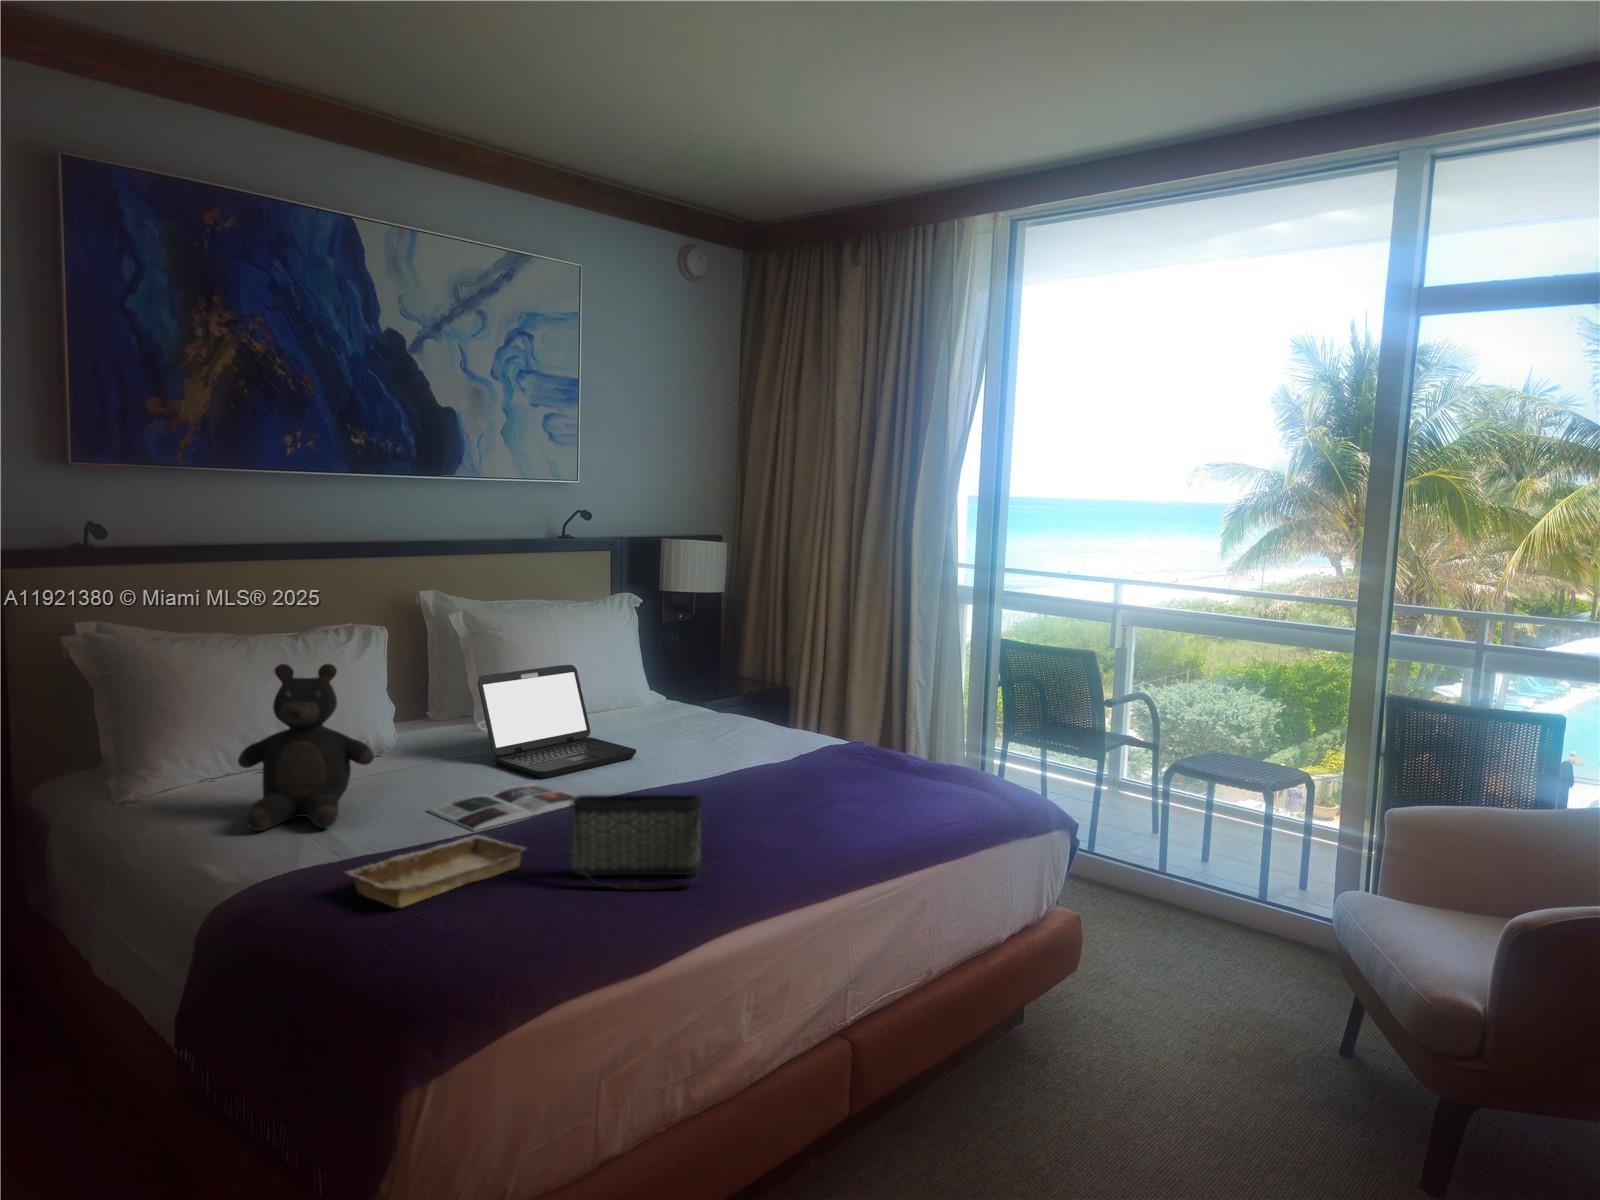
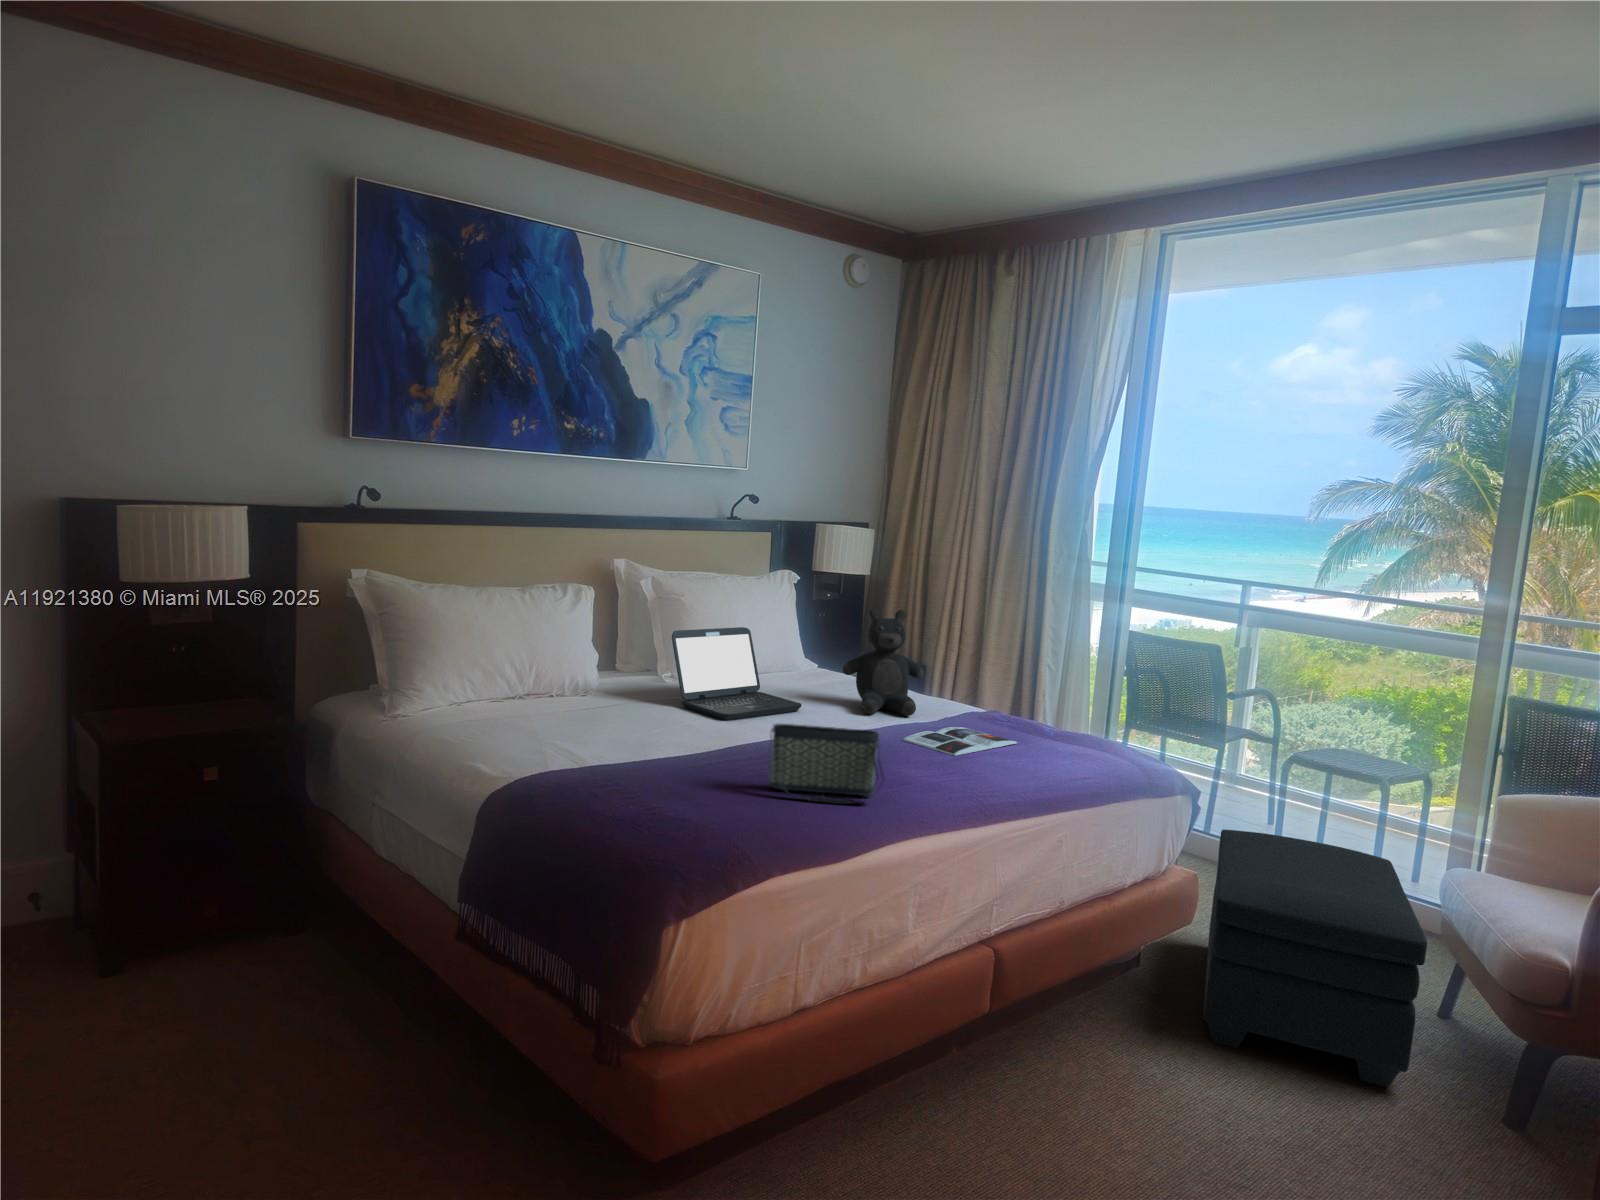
teddy bear: present [238,664,374,831] -> present [843,608,923,716]
magazine: present [427,783,574,831] -> present [903,727,1017,756]
tray: present [347,835,525,908] -> none [595,753,733,798]
ottoman: none [1095,856,1331,1147] -> present [1203,830,1427,1087]

